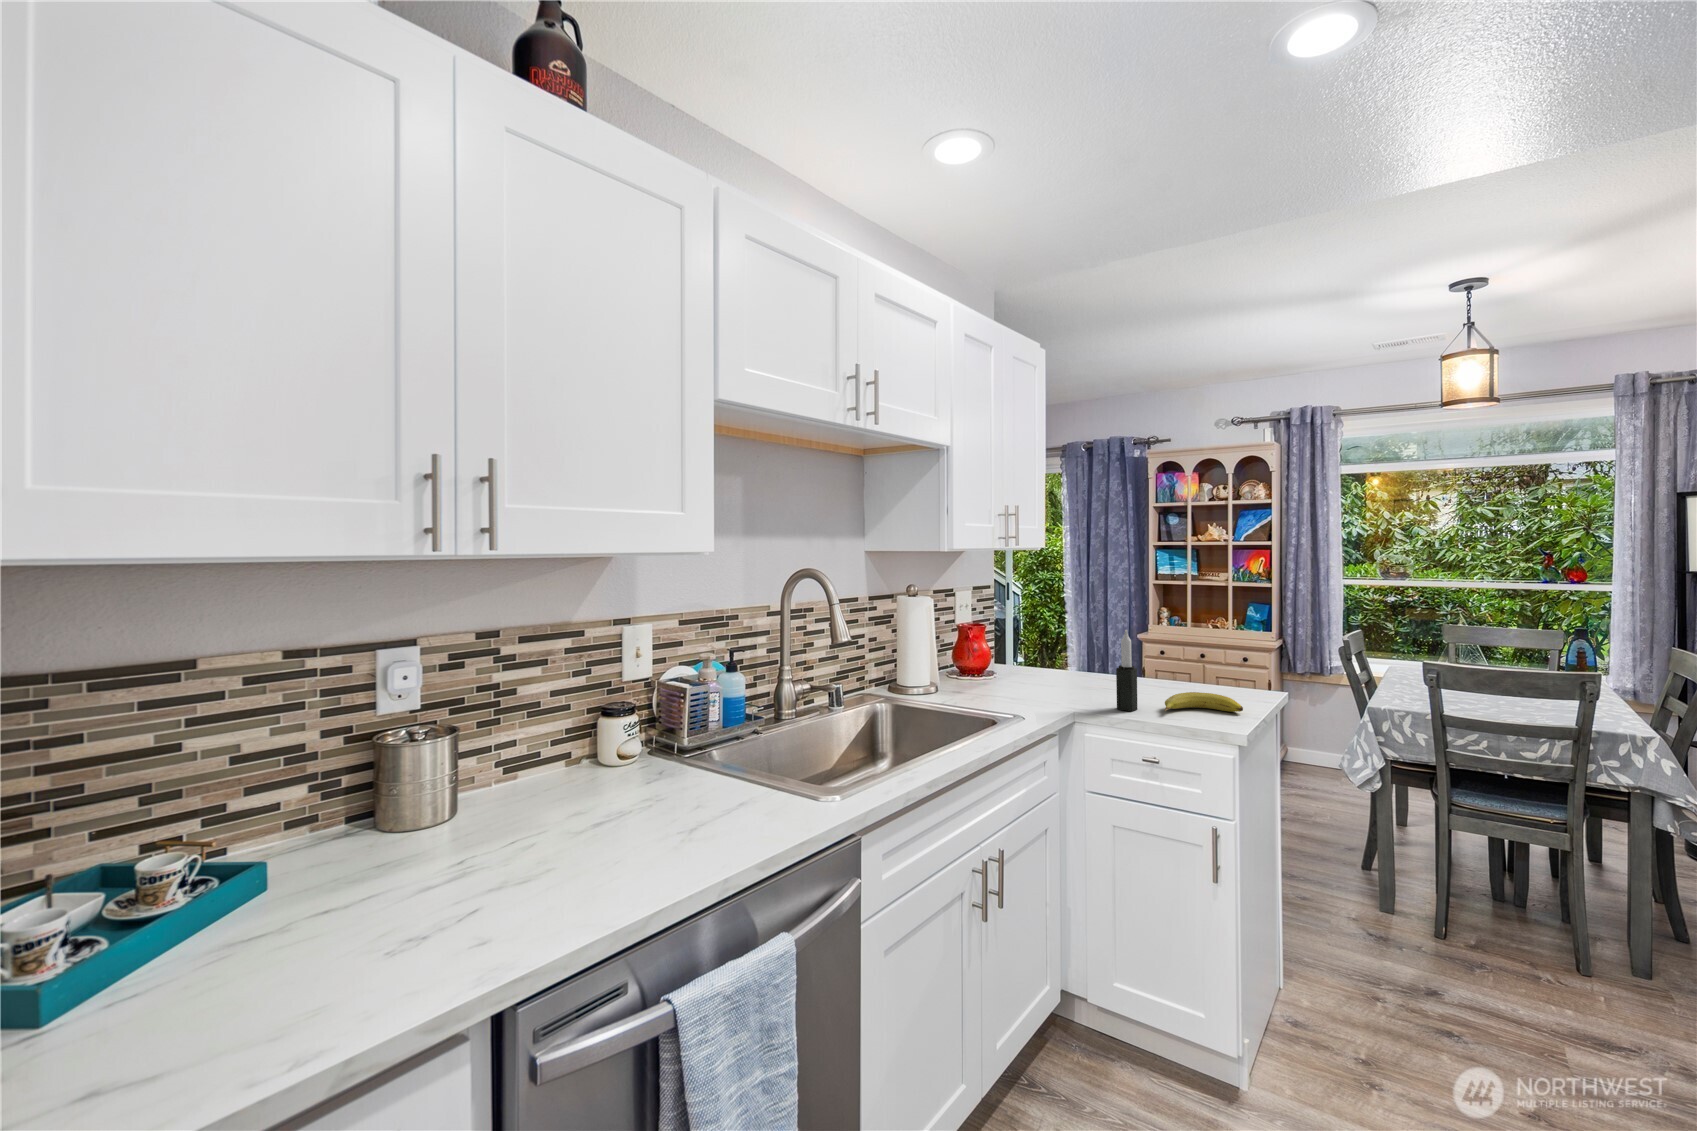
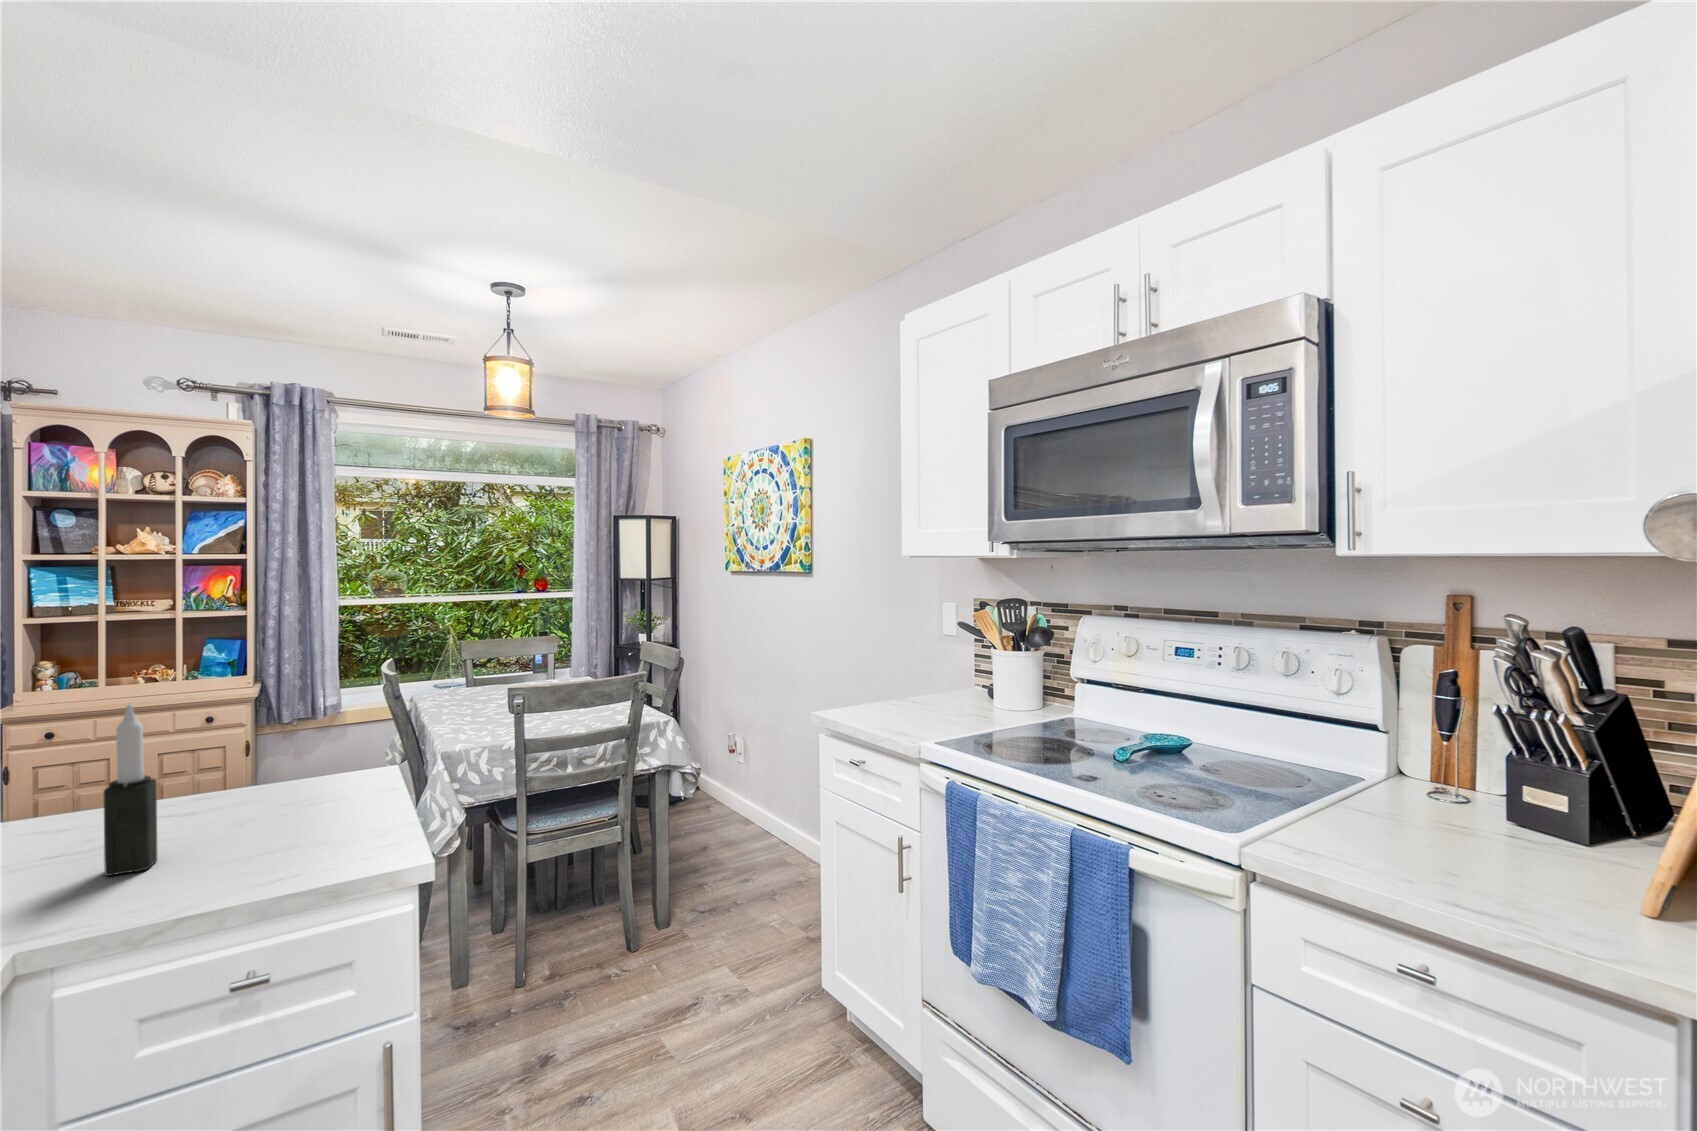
fruit: present [1164,692,1243,712] -> none [220,786,366,846]

